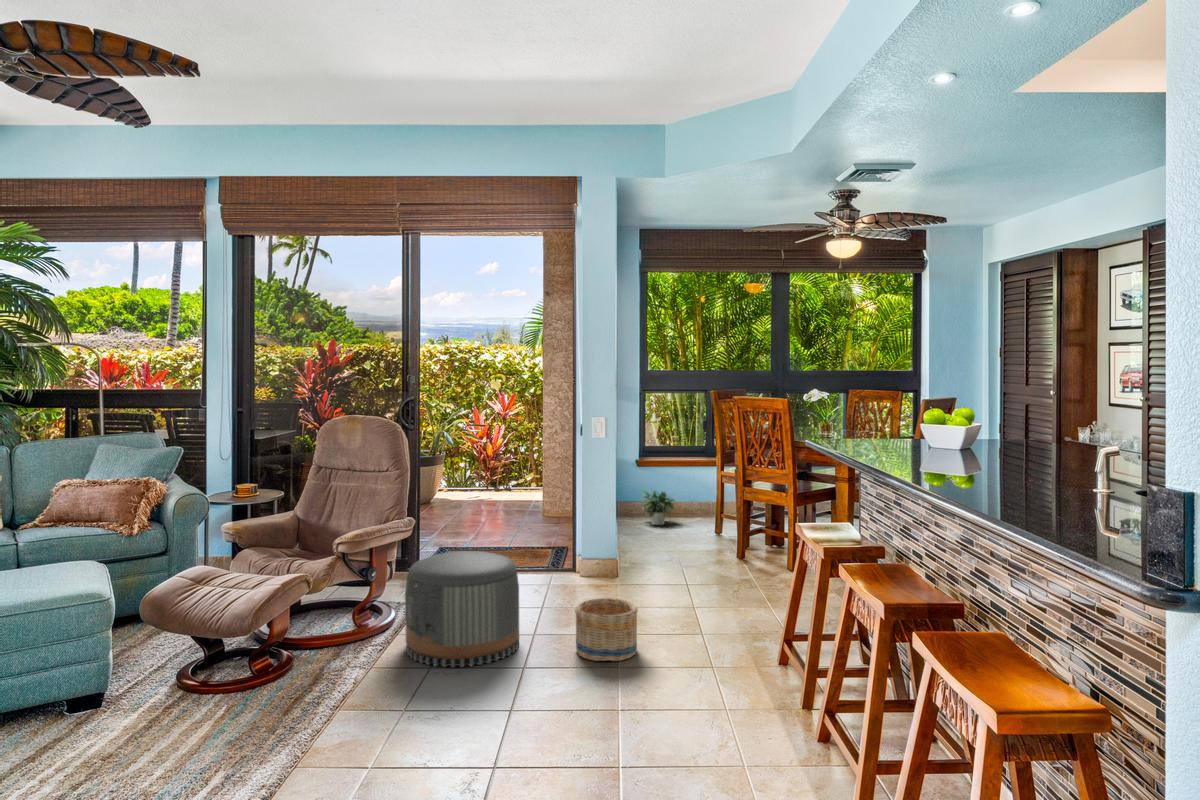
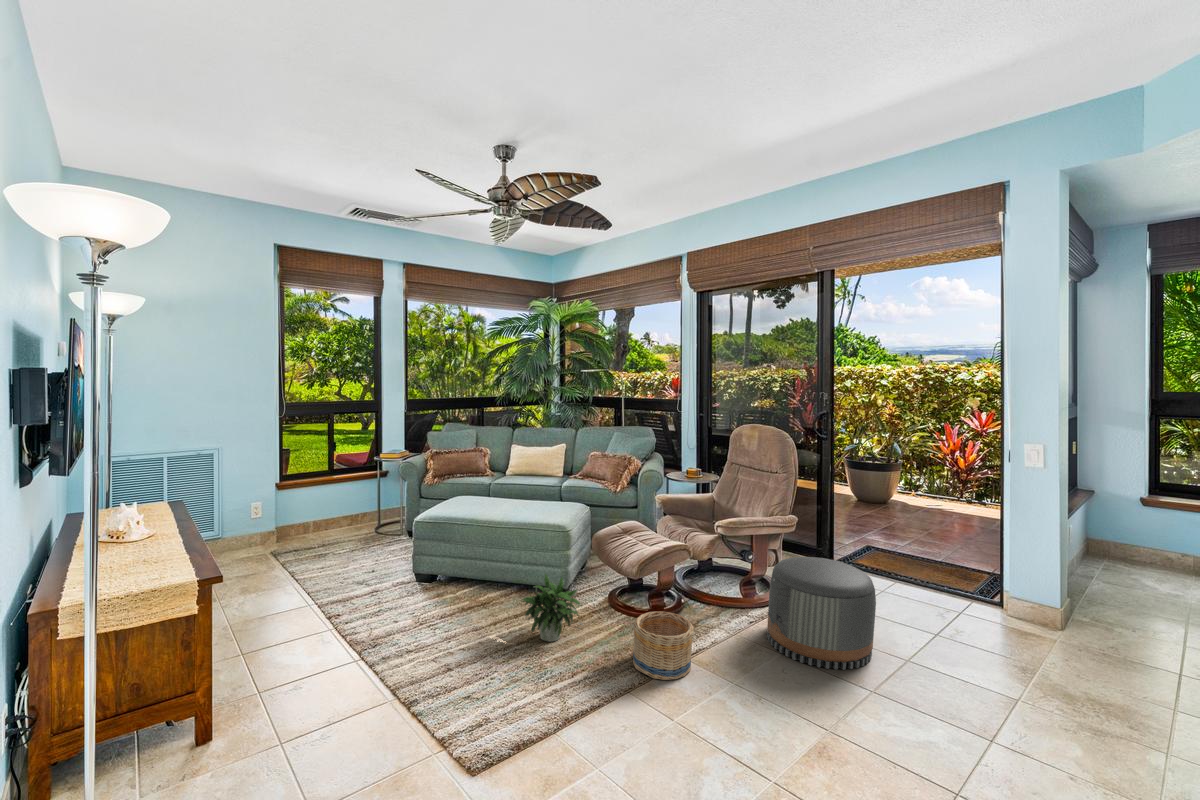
potted plant: present [642,490,676,525] -> present [523,574,583,642]
basket: present [575,598,638,661] -> present [633,611,694,680]

